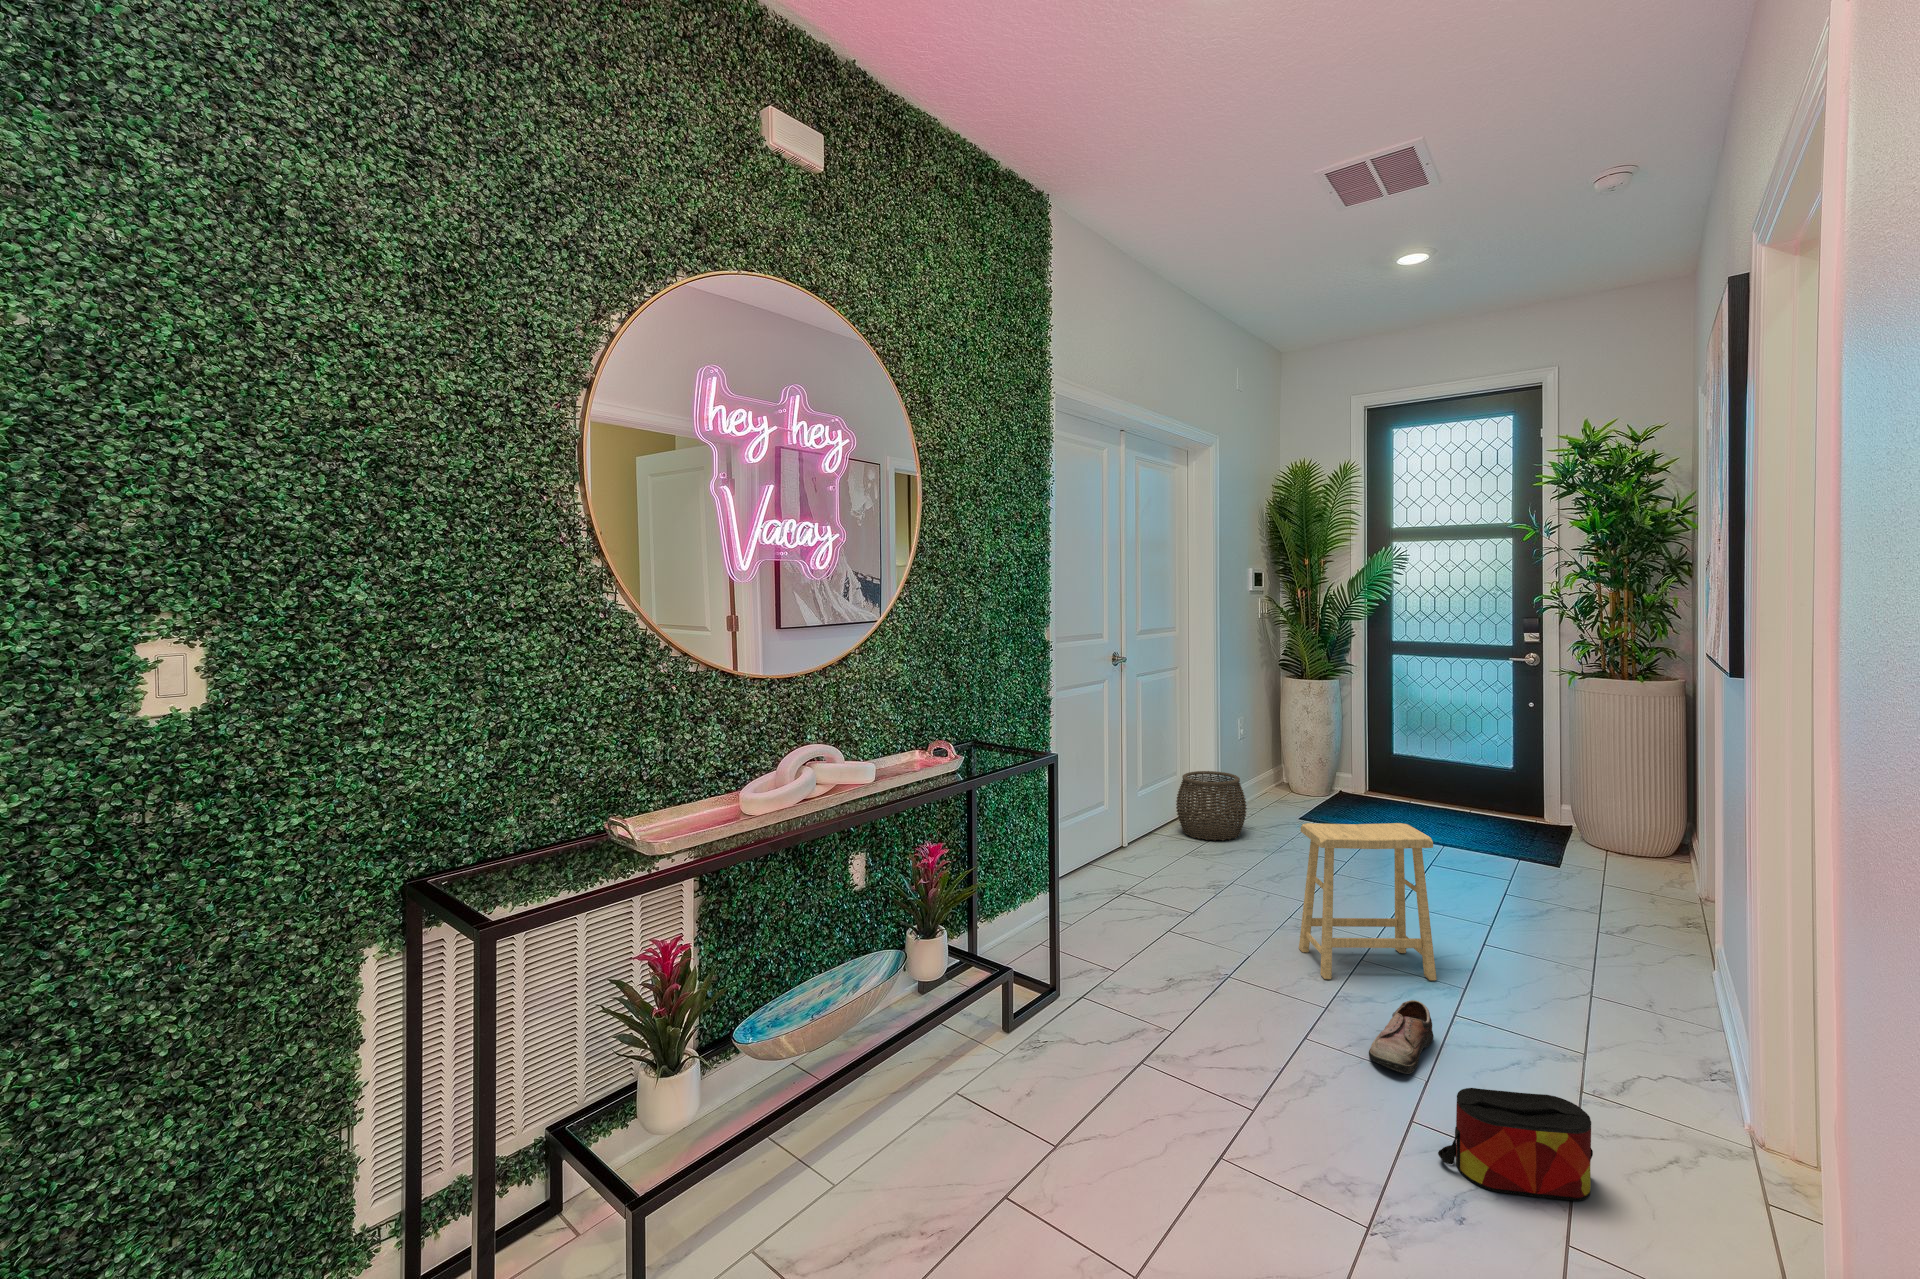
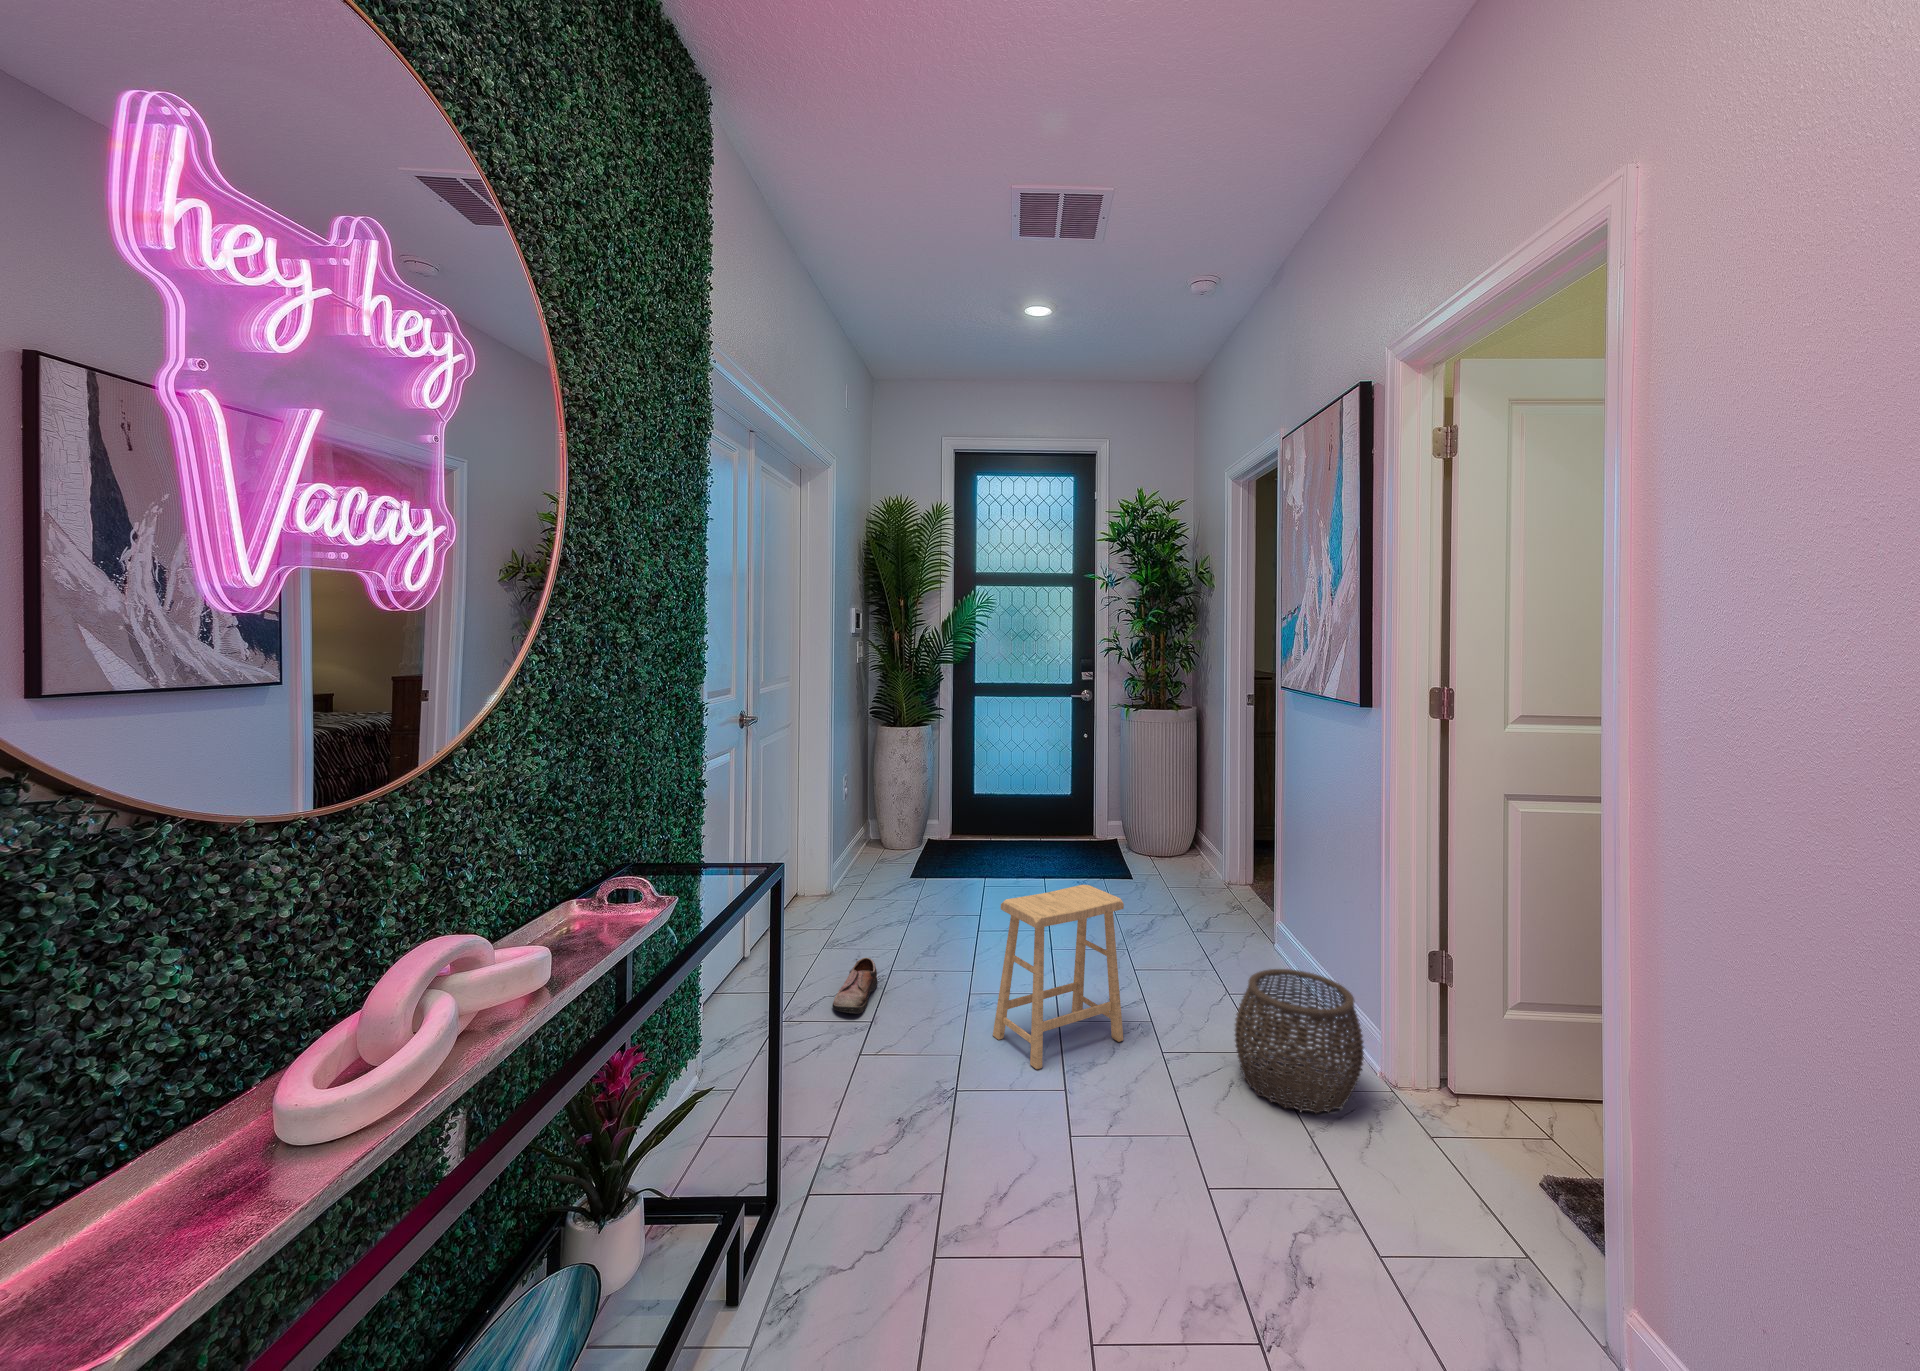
woven basket: present [1176,771,1247,840] -> present [1235,969,1364,1113]
shoe: present [1369,1000,1434,1074] -> present [832,958,878,1013]
bag: present [1438,1088,1593,1201] -> none [1255,1165,1375,1292]

